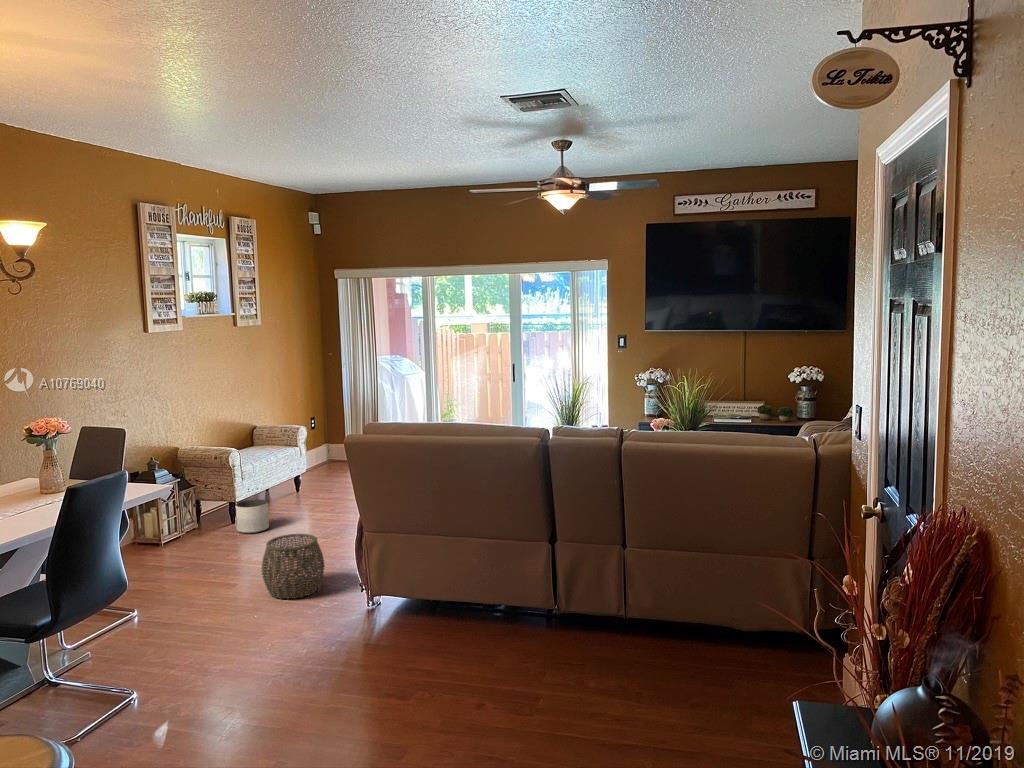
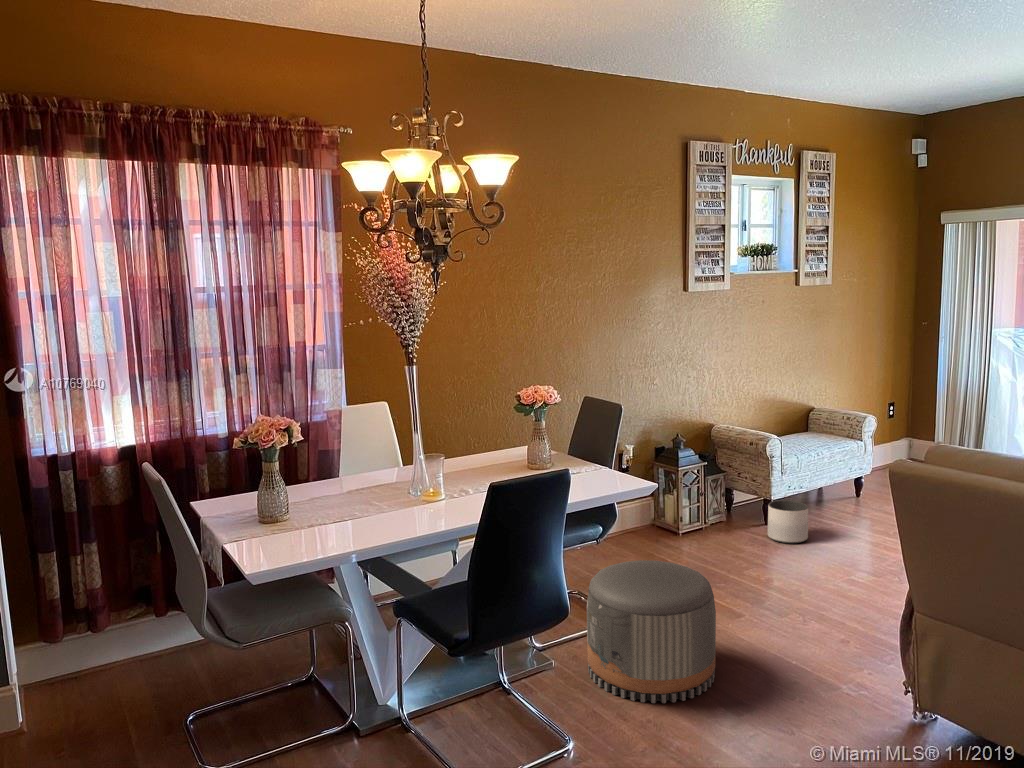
woven basket: present [262,534,324,599] -> none [771,568,861,662]
pouf: none [118,550,230,658] -> present [587,560,716,703]

